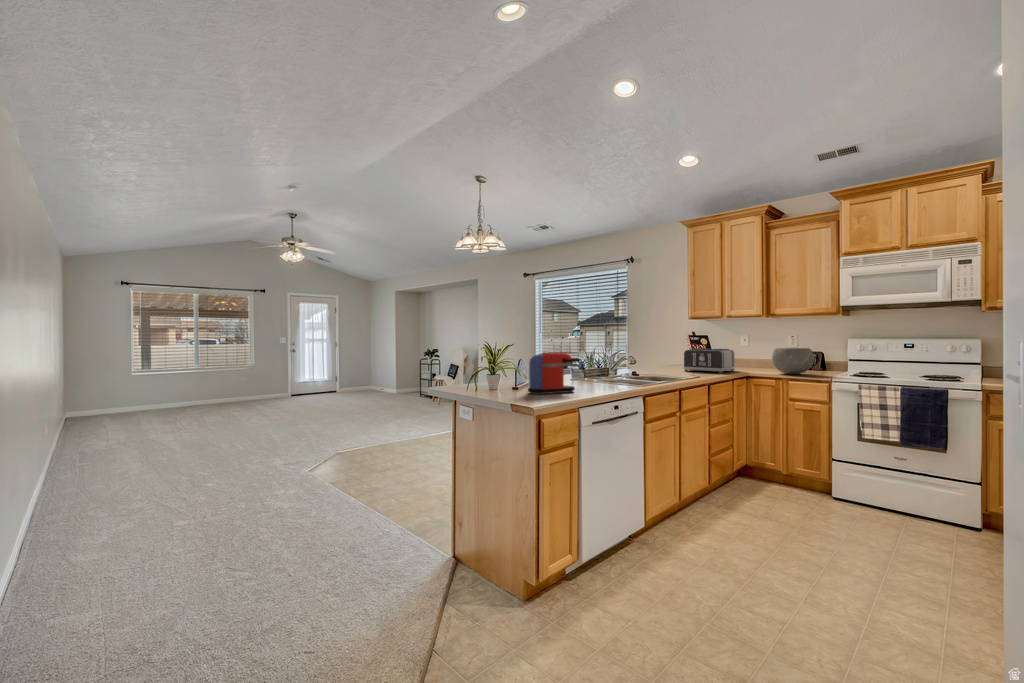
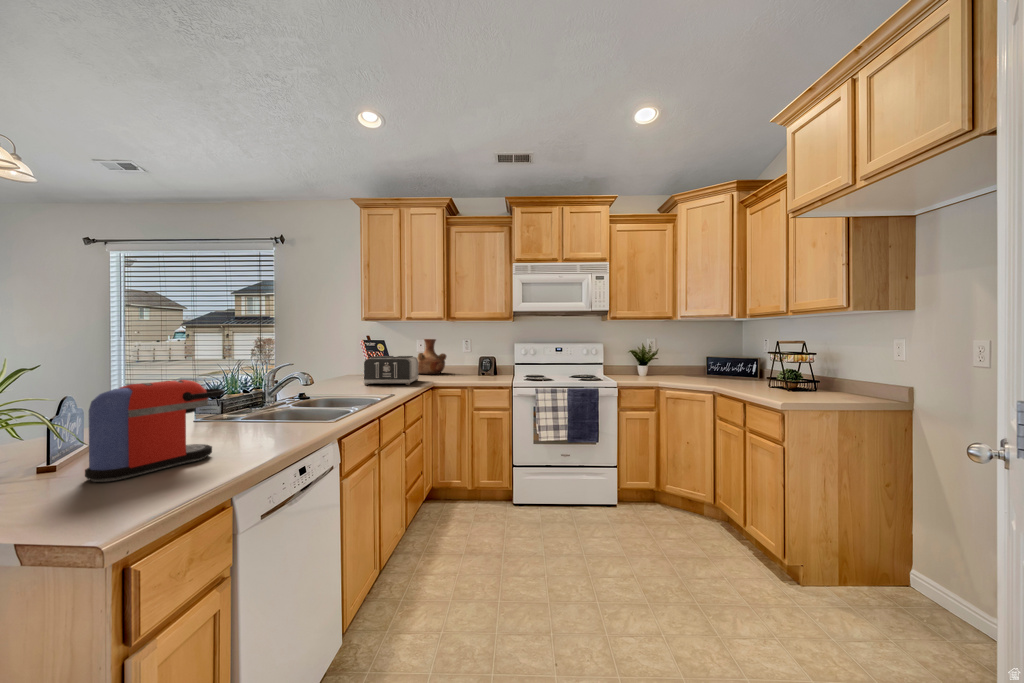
vase: none [736,334,772,367] -> present [417,339,446,374]
bowl: present [772,348,814,374] -> none [458,353,496,381]

